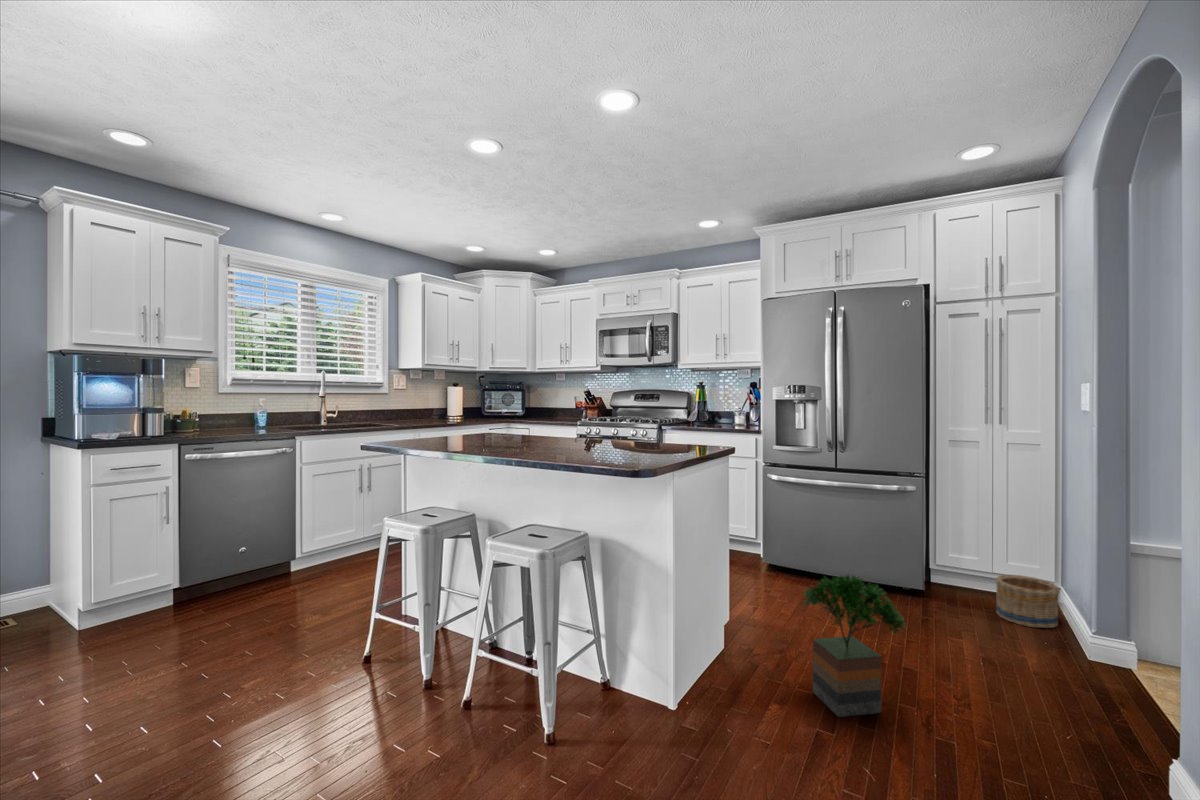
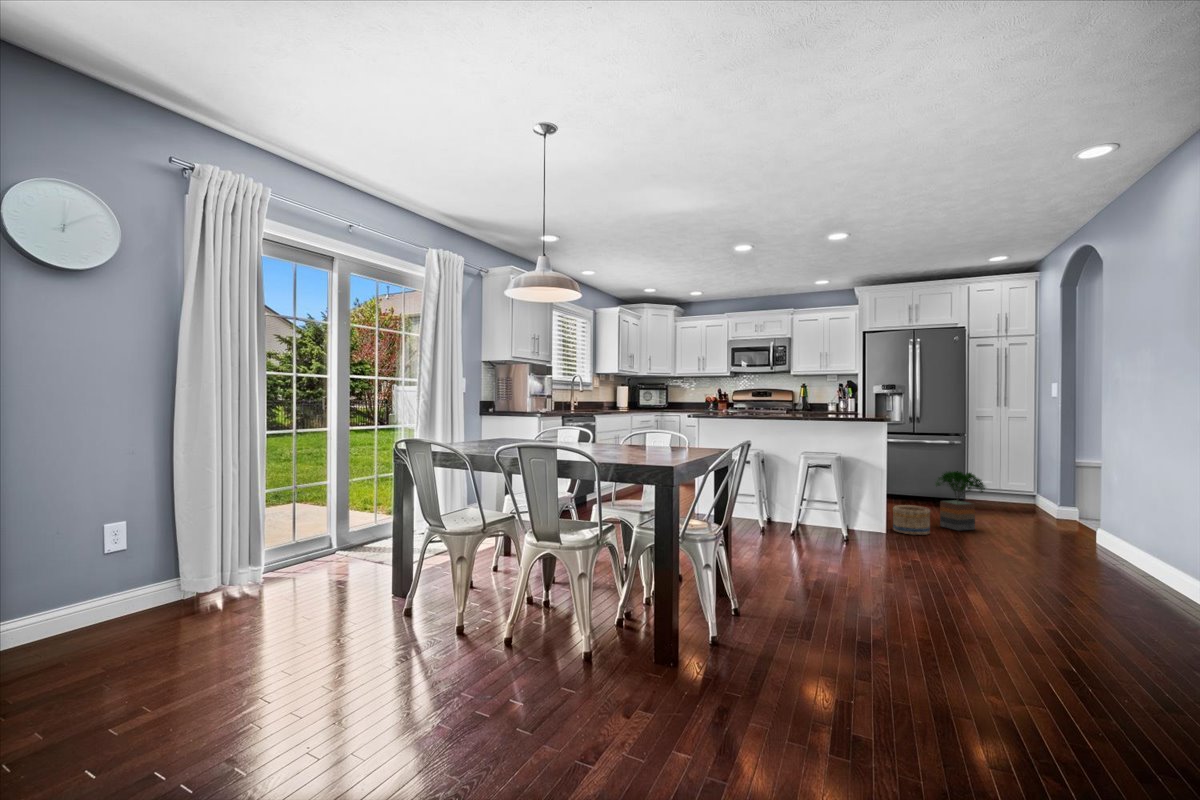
basket: present [996,575,1059,628] -> present [893,505,930,535]

